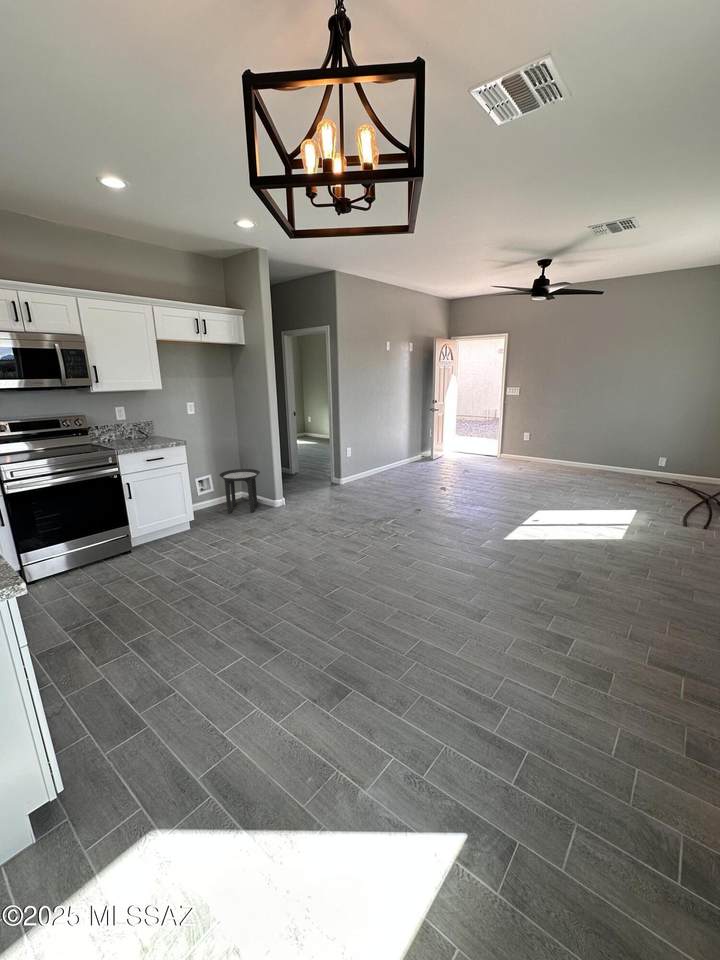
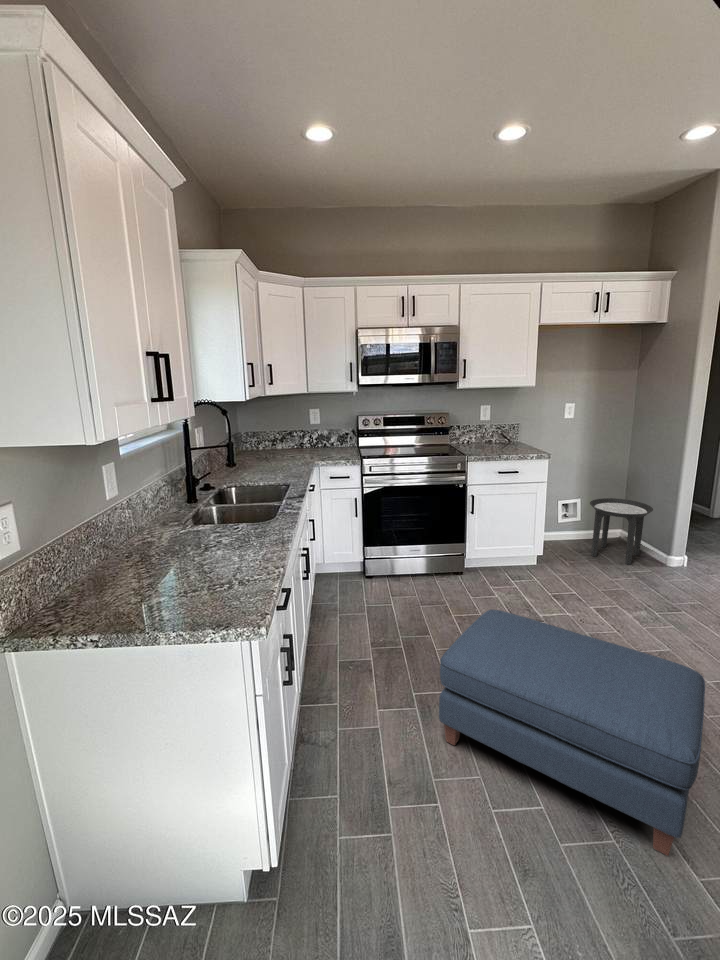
ottoman: none [148,546,309,658] -> present [439,610,705,856]

